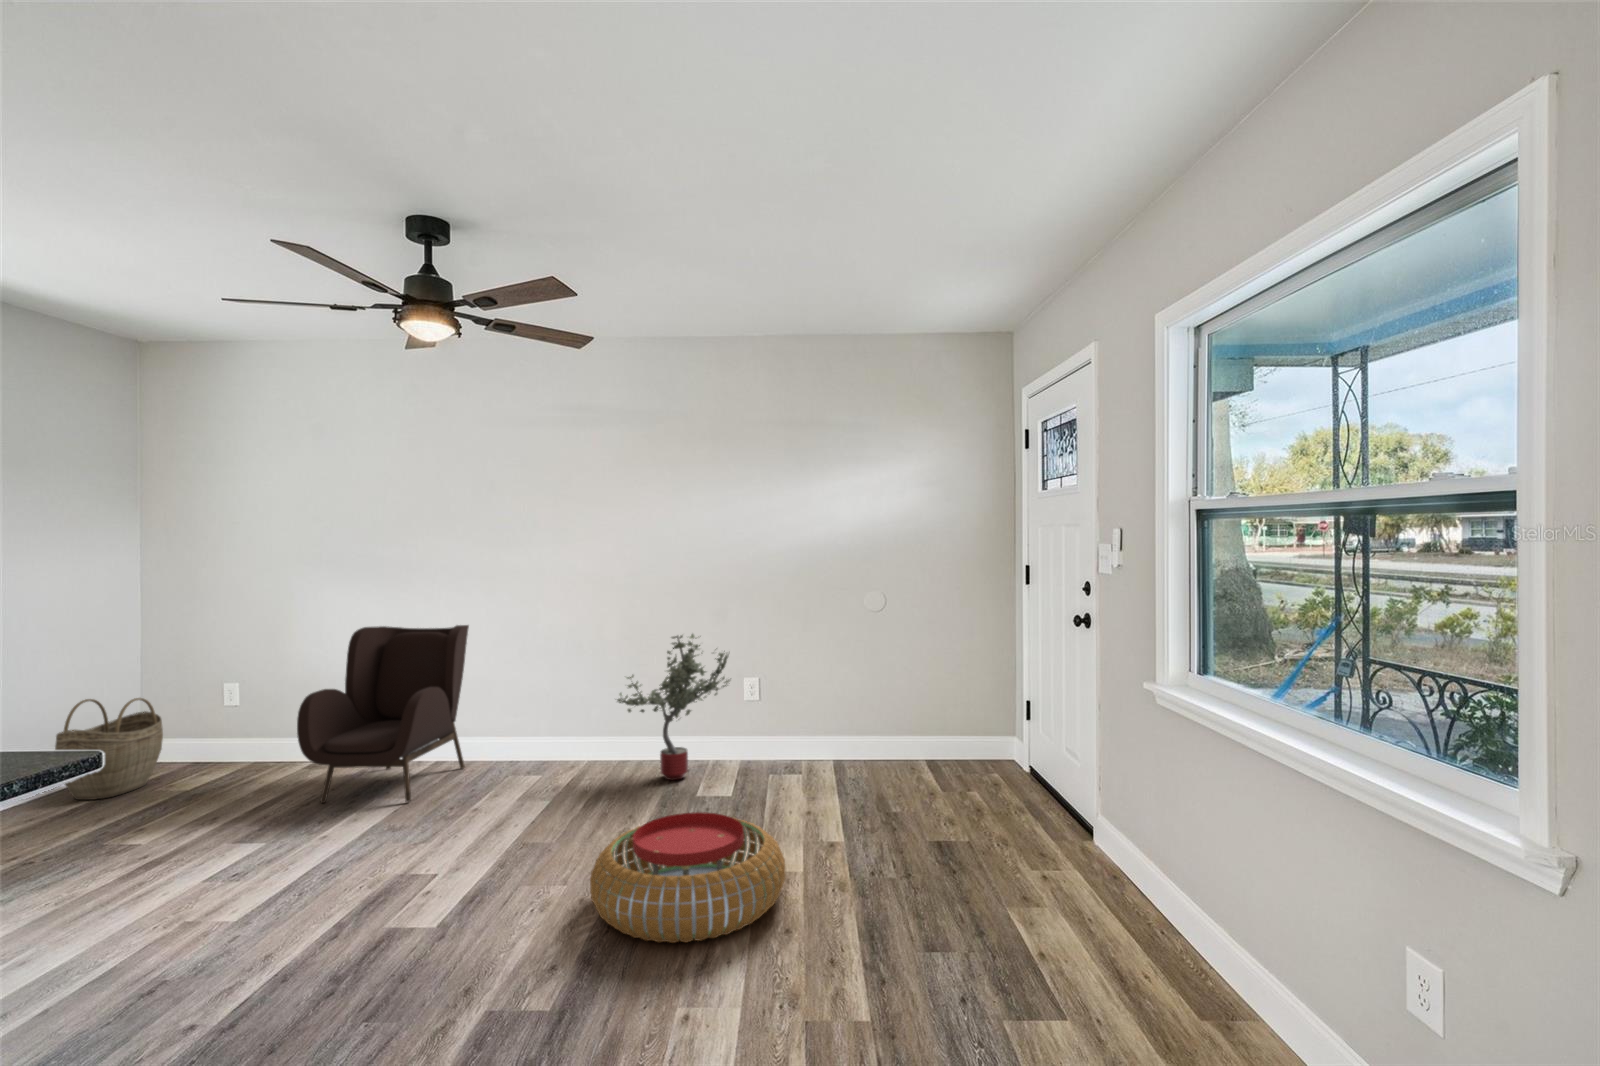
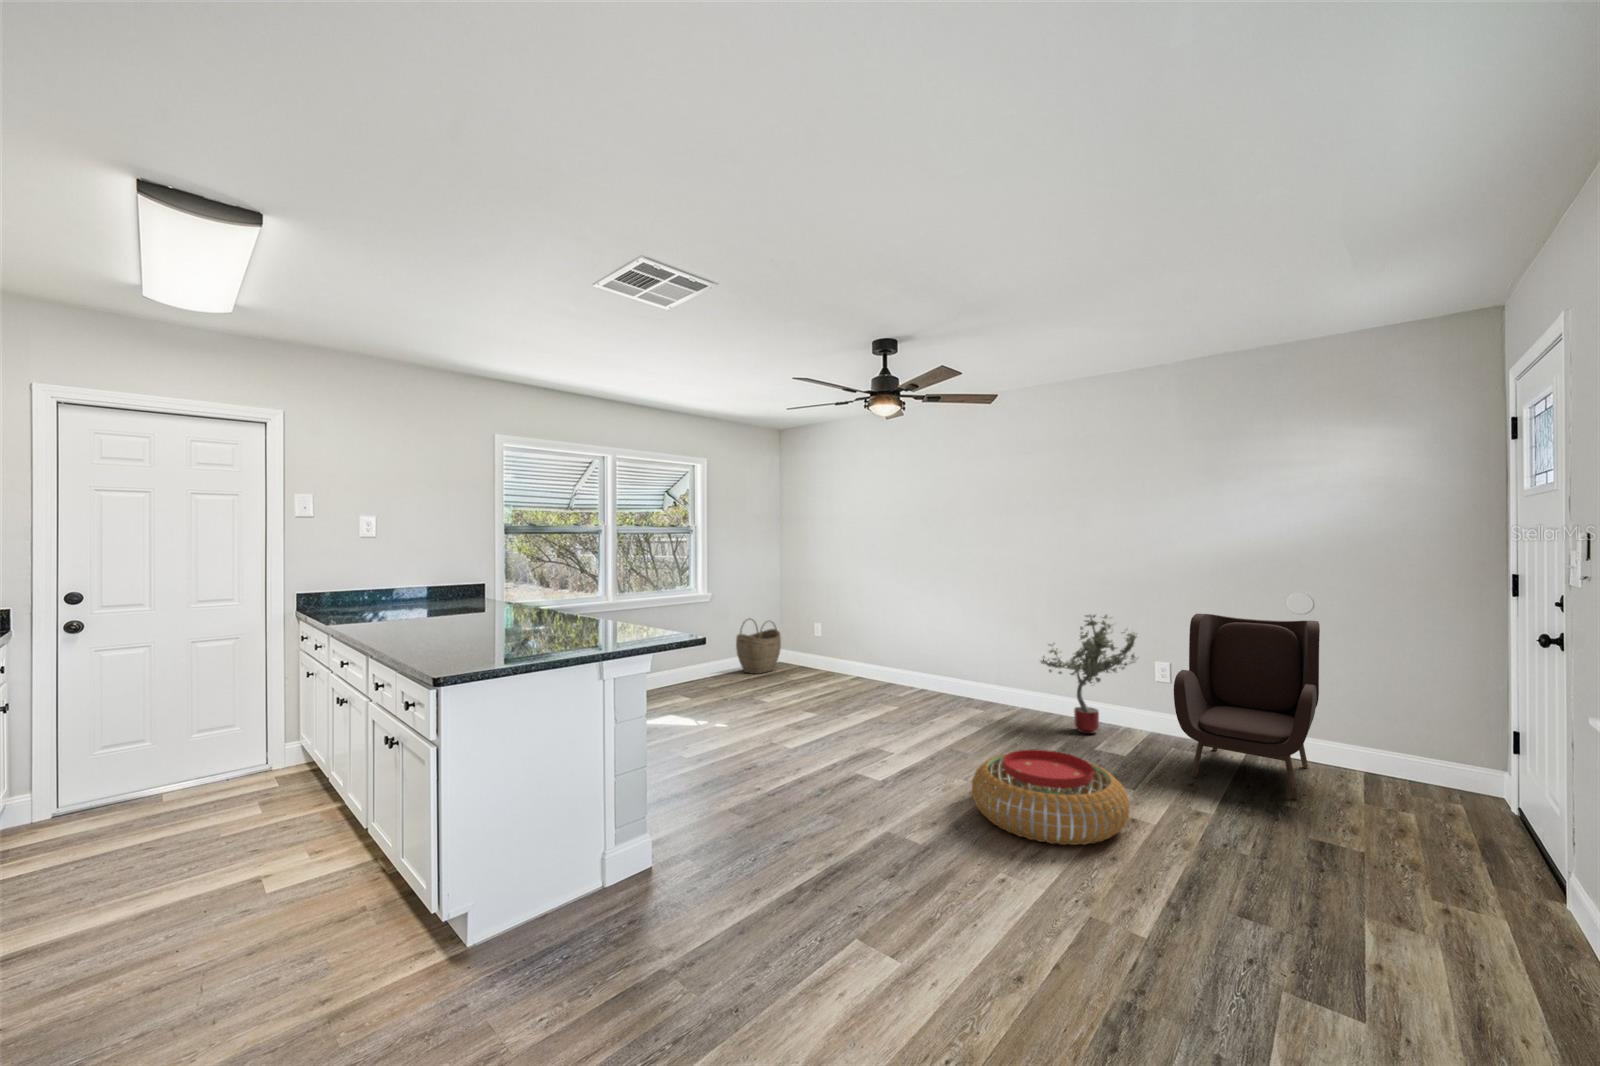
armchair: present [297,625,469,803] -> present [1174,614,1320,798]

